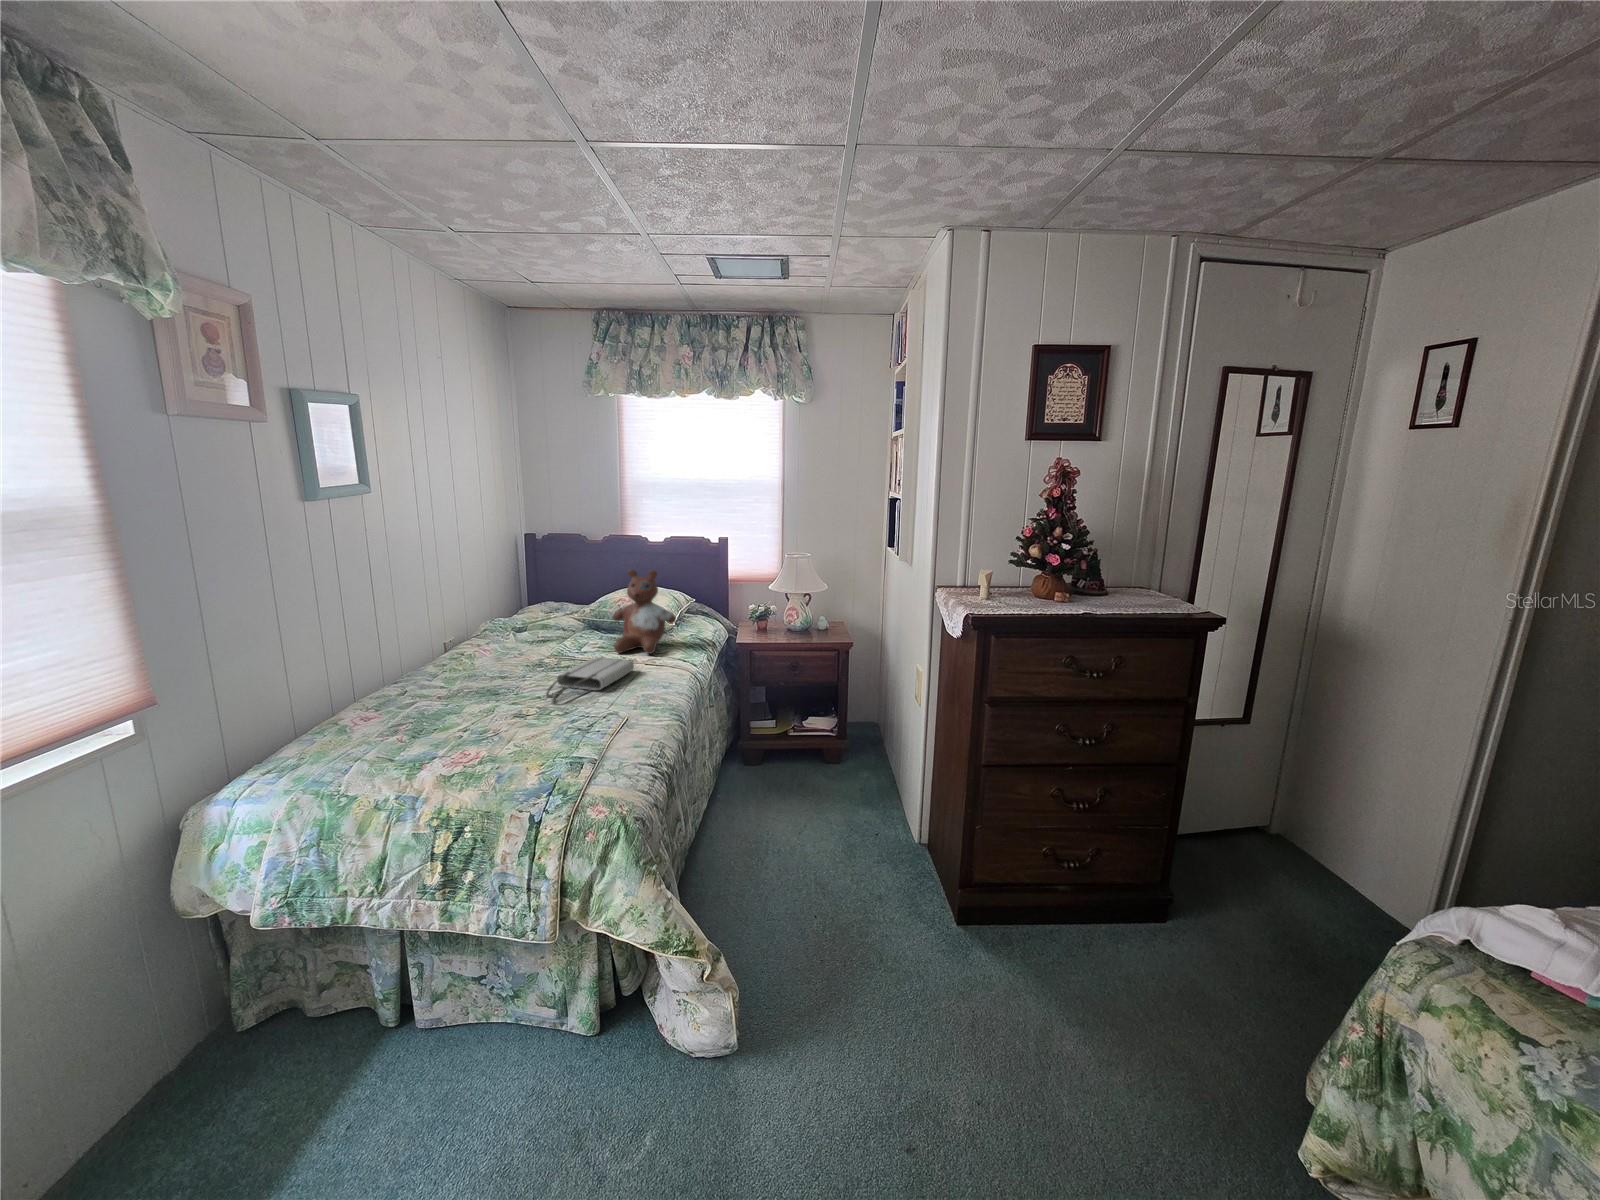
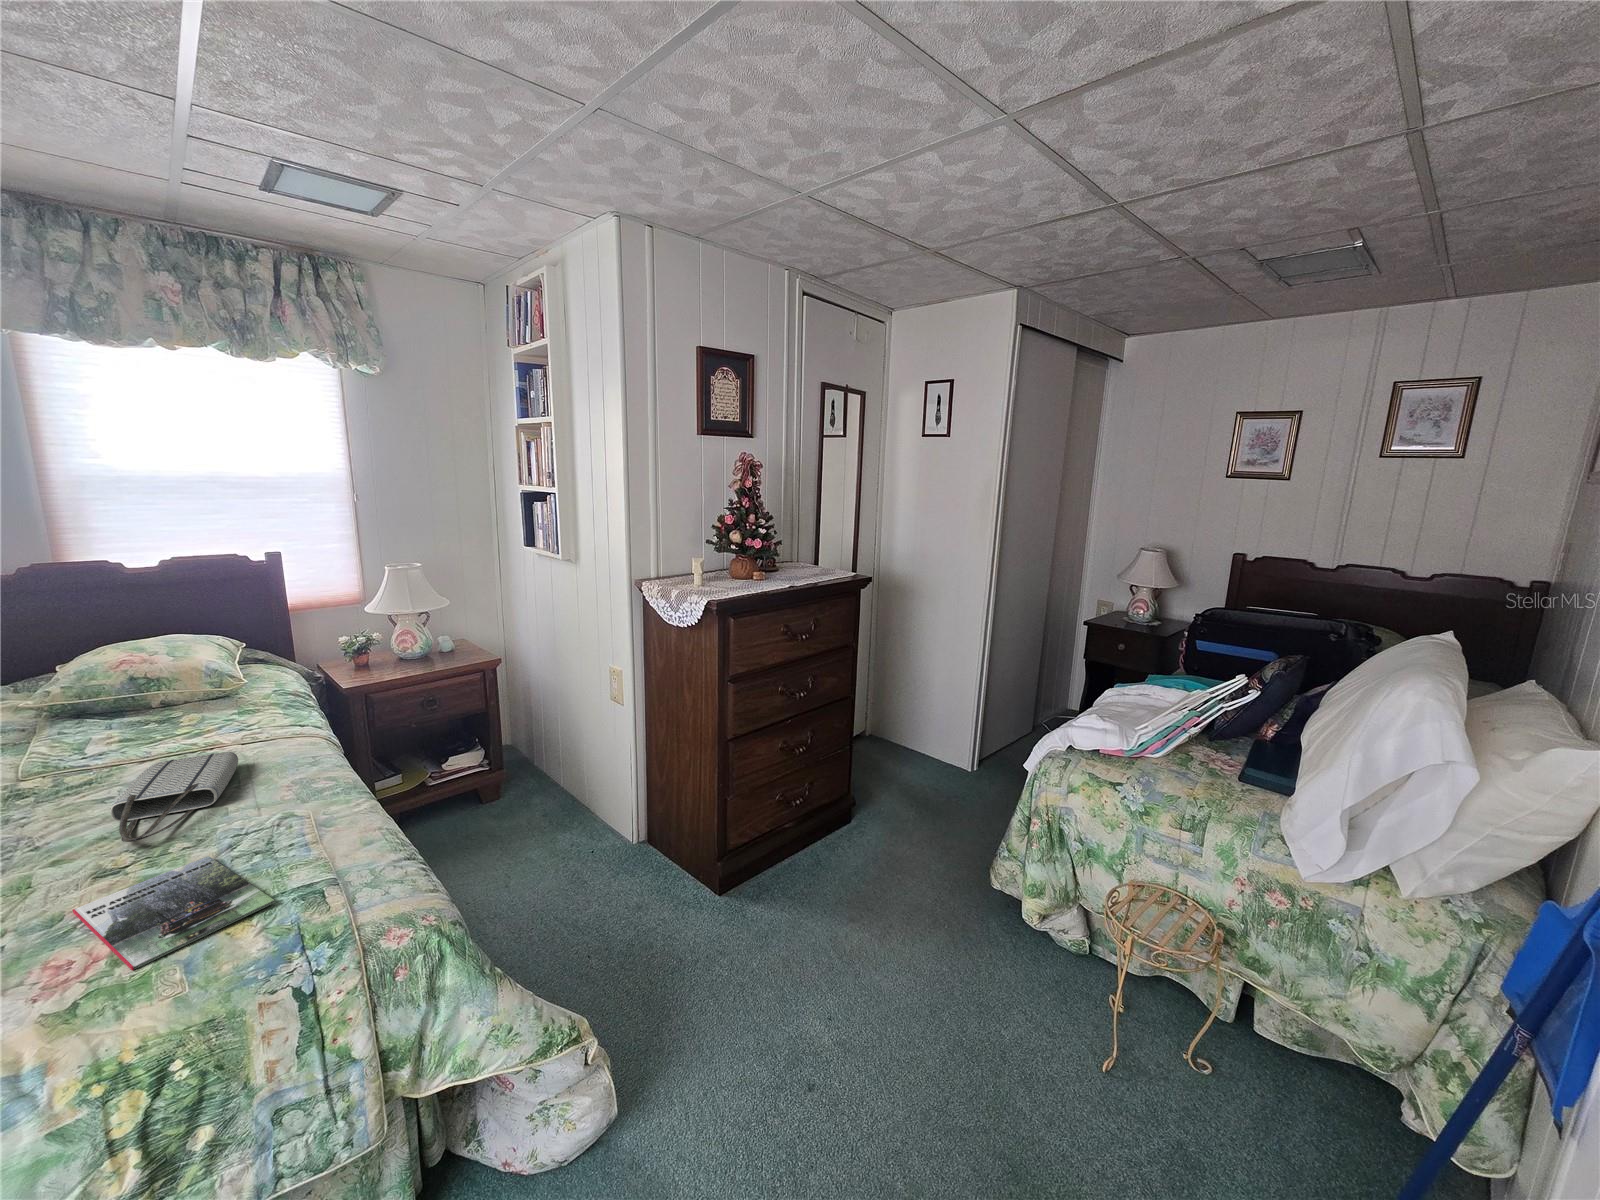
stuffed bear: present [613,569,676,654] -> none [133,614,261,750]
magazine: none [483,719,568,767] -> present [73,856,275,970]

